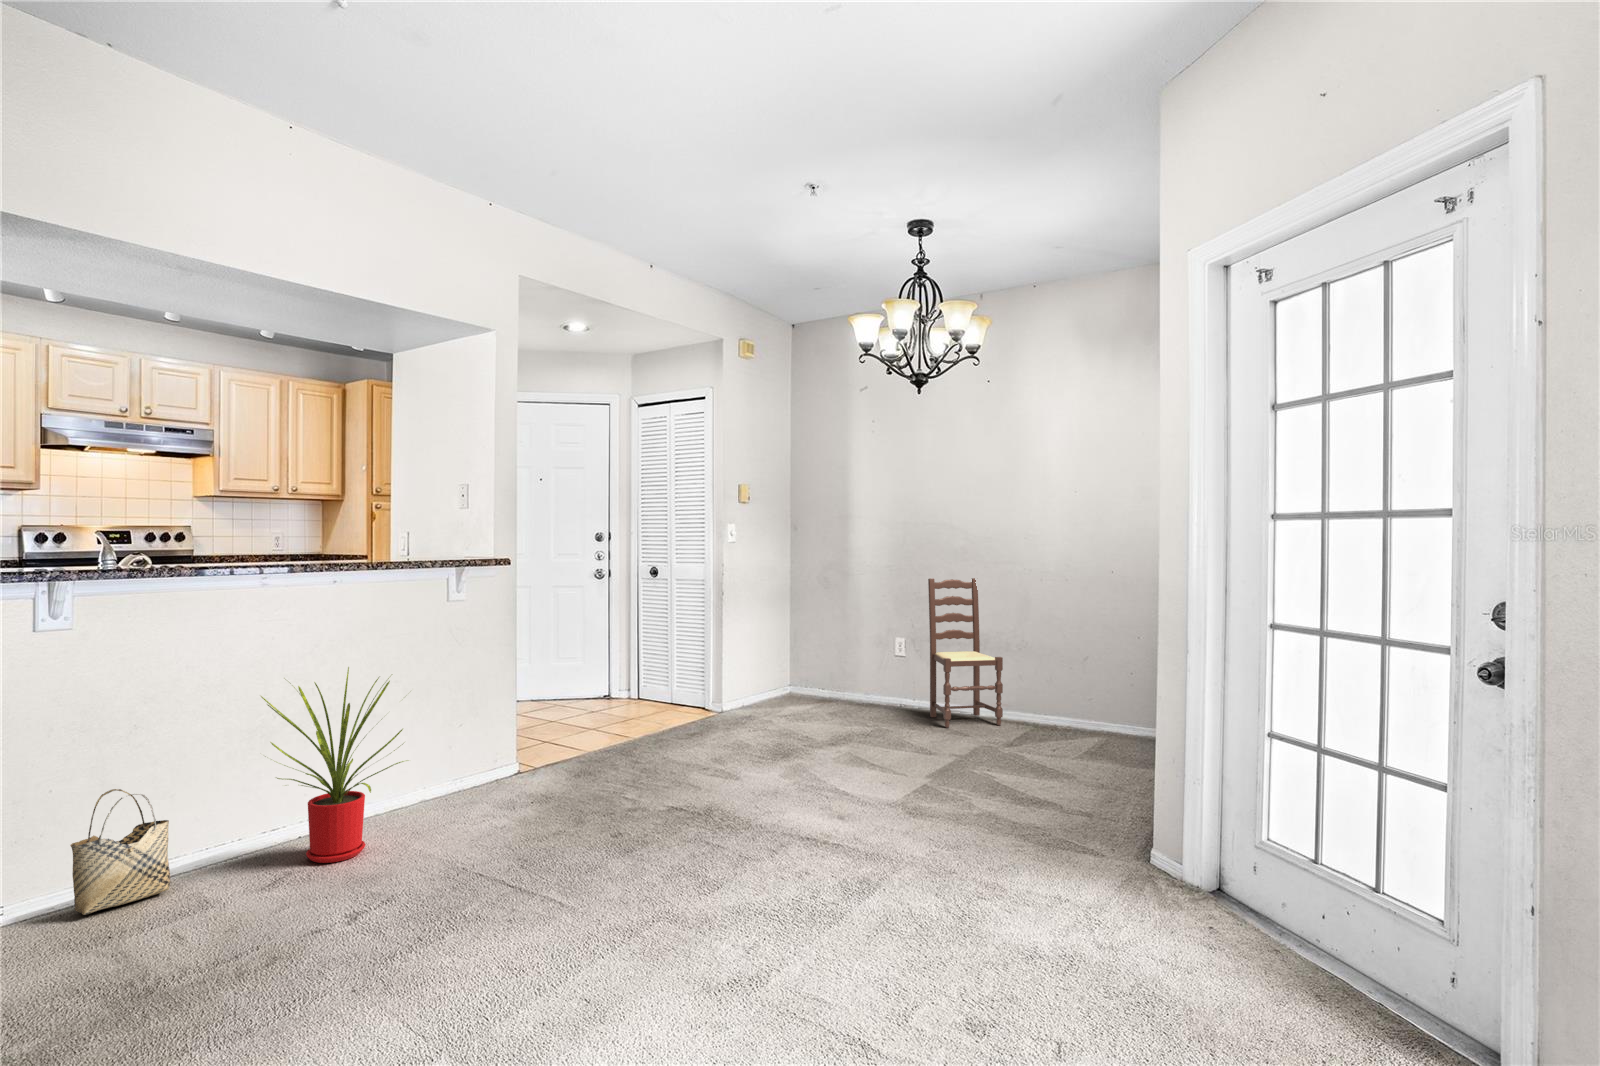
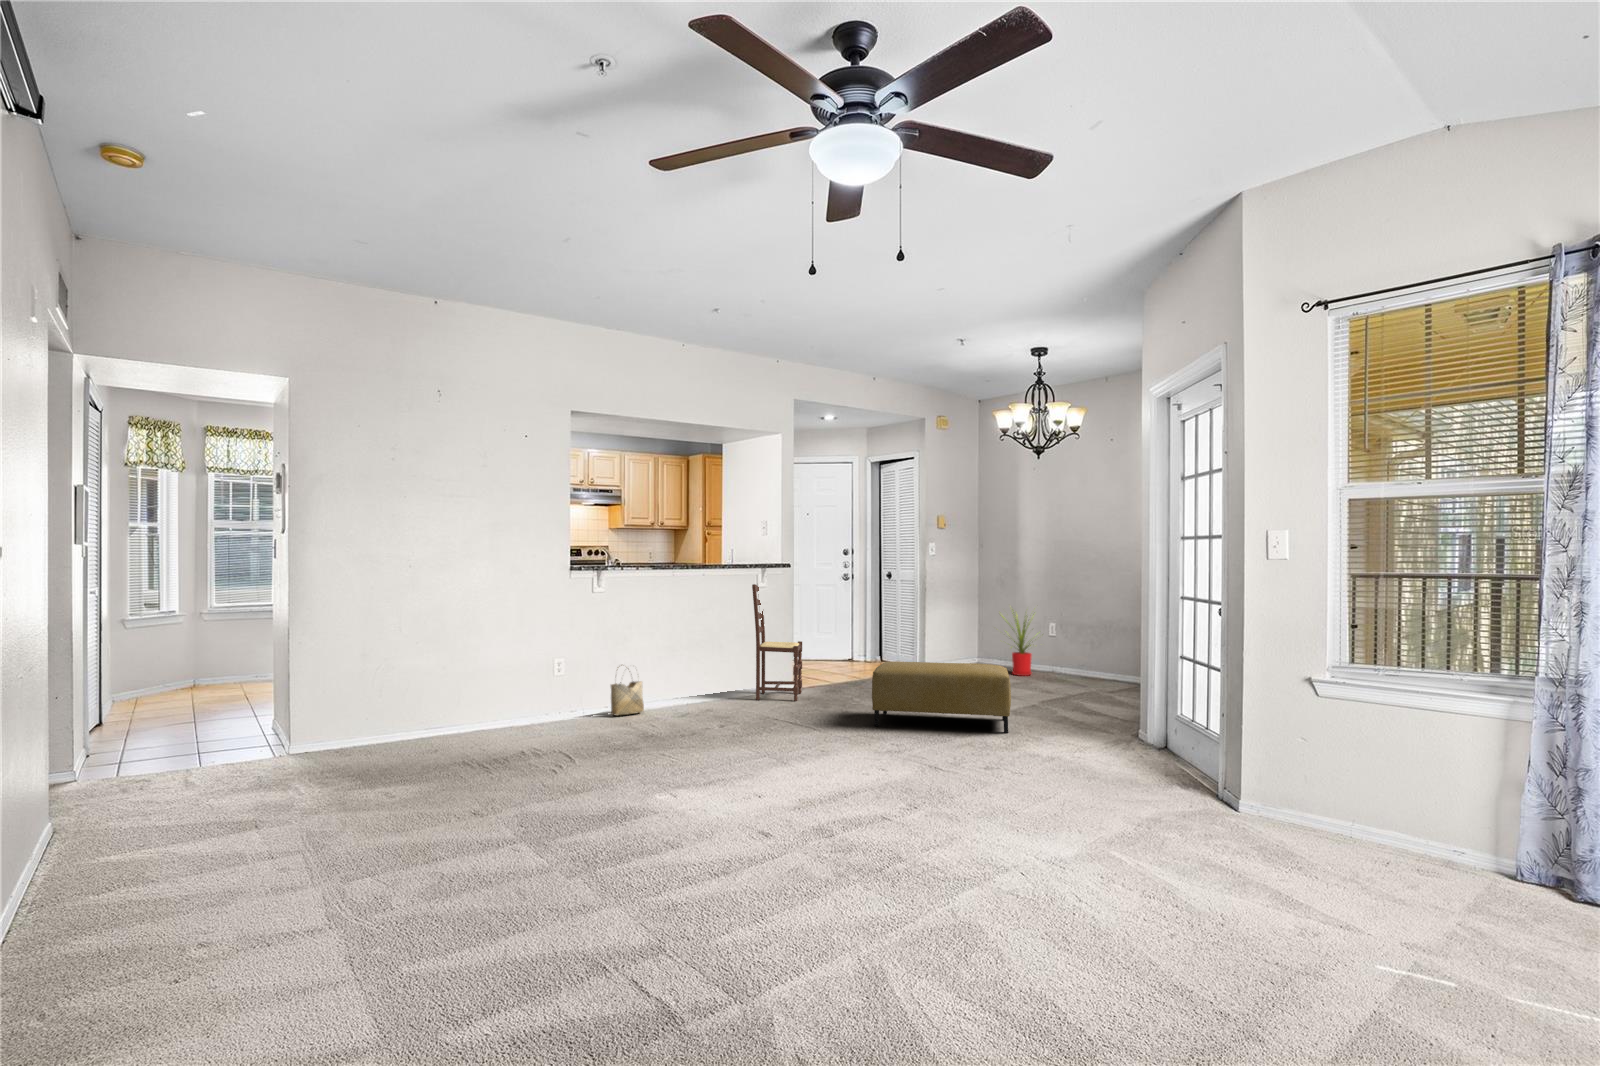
dining chair: present [928,578,1003,728] -> present [752,584,802,701]
house plant: present [261,667,408,863] -> present [1002,612,1034,676]
ottoman: none [679,736,937,881] -> present [872,661,1011,733]

